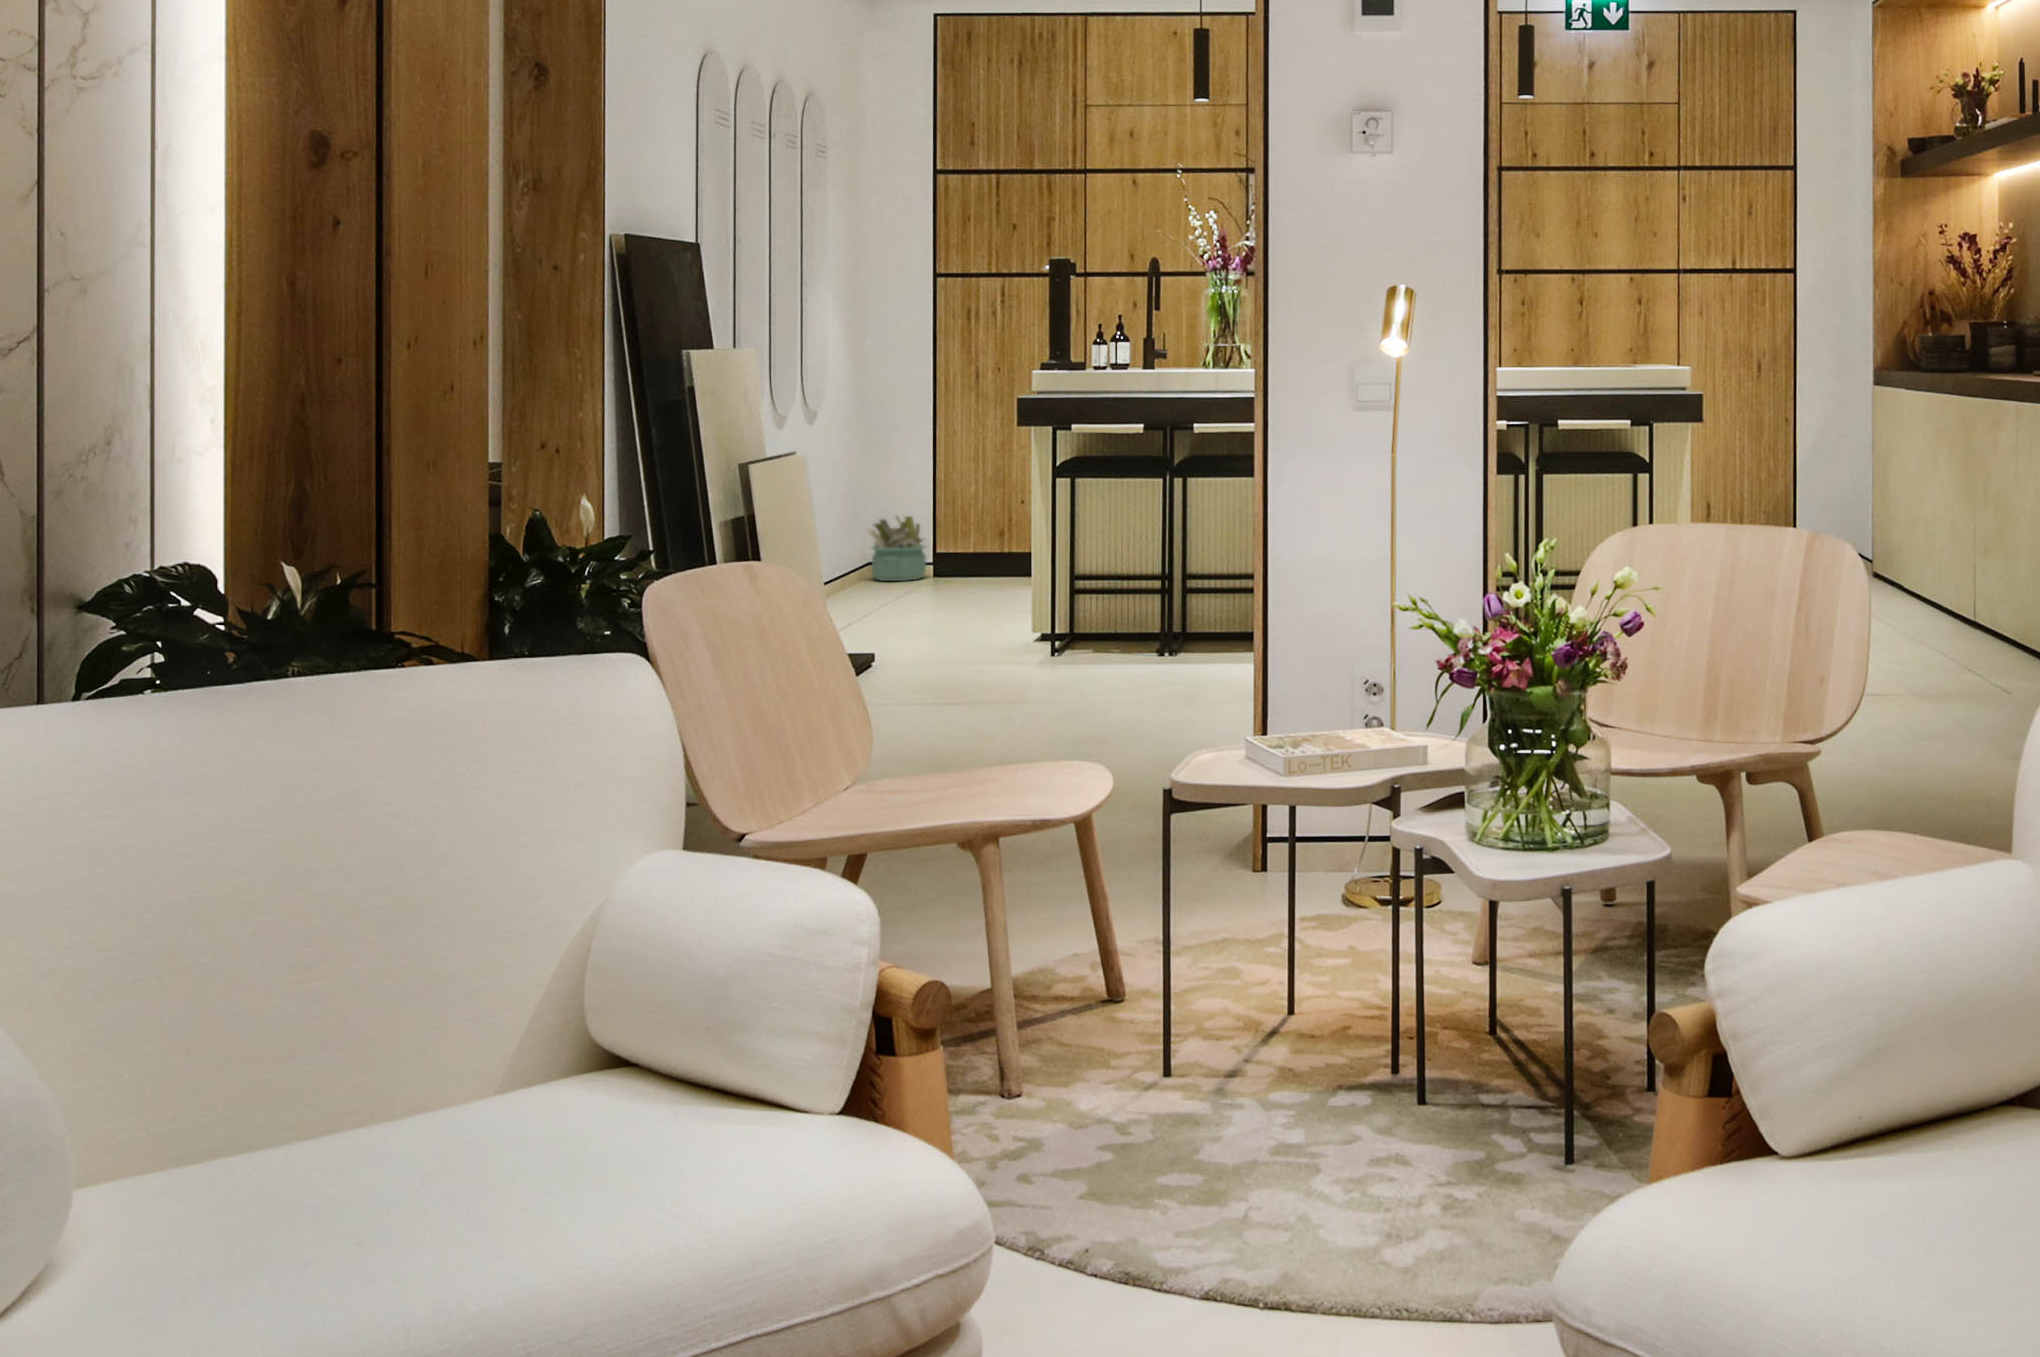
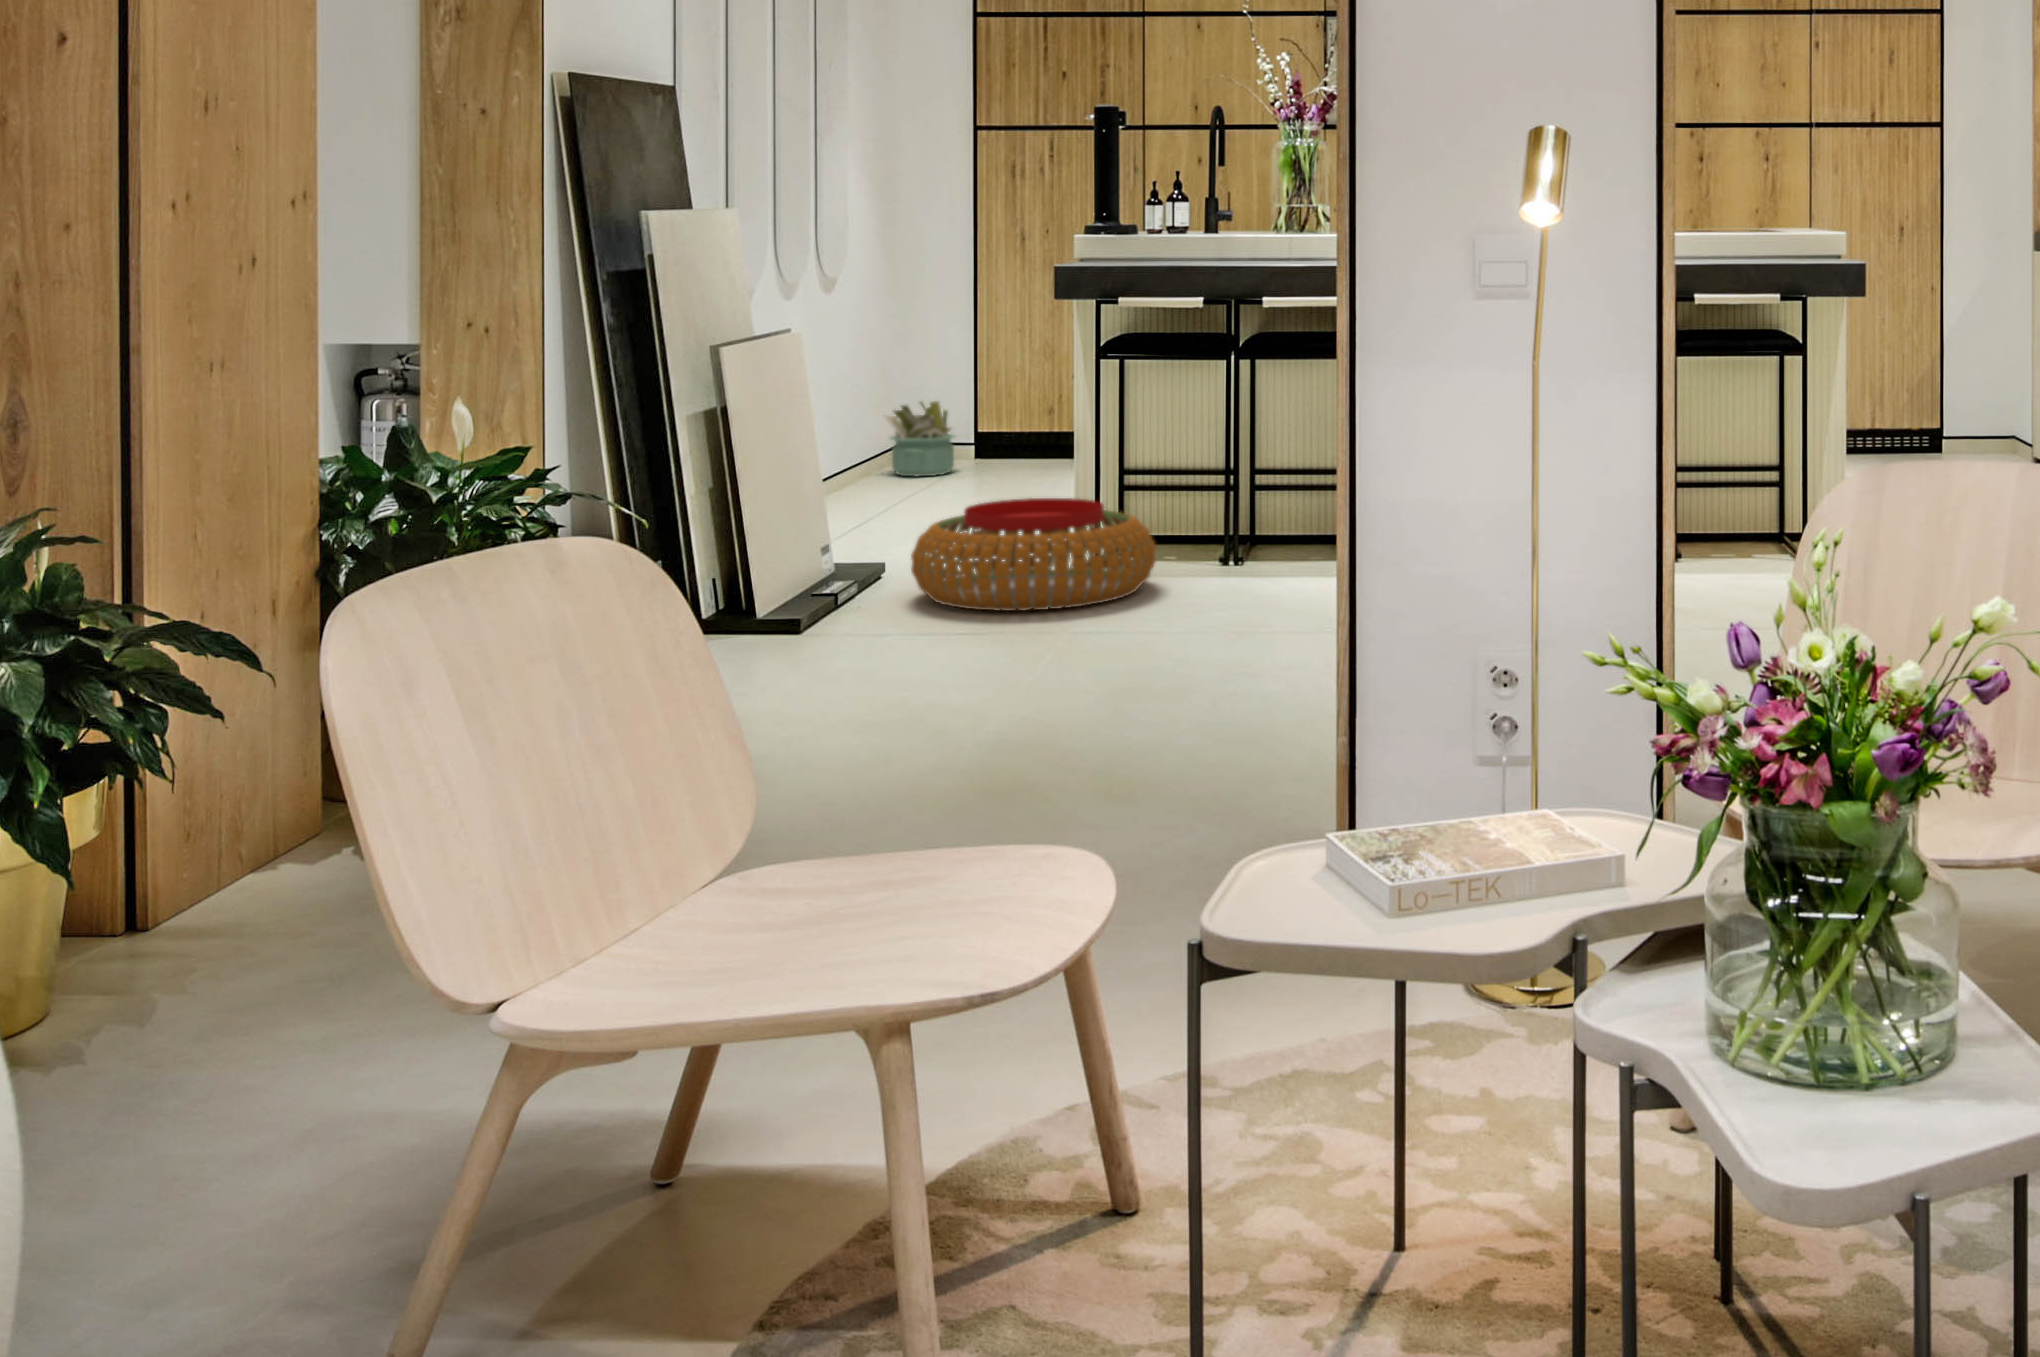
pouf: none [906,587,1107,677] -> present [911,498,1155,611]

